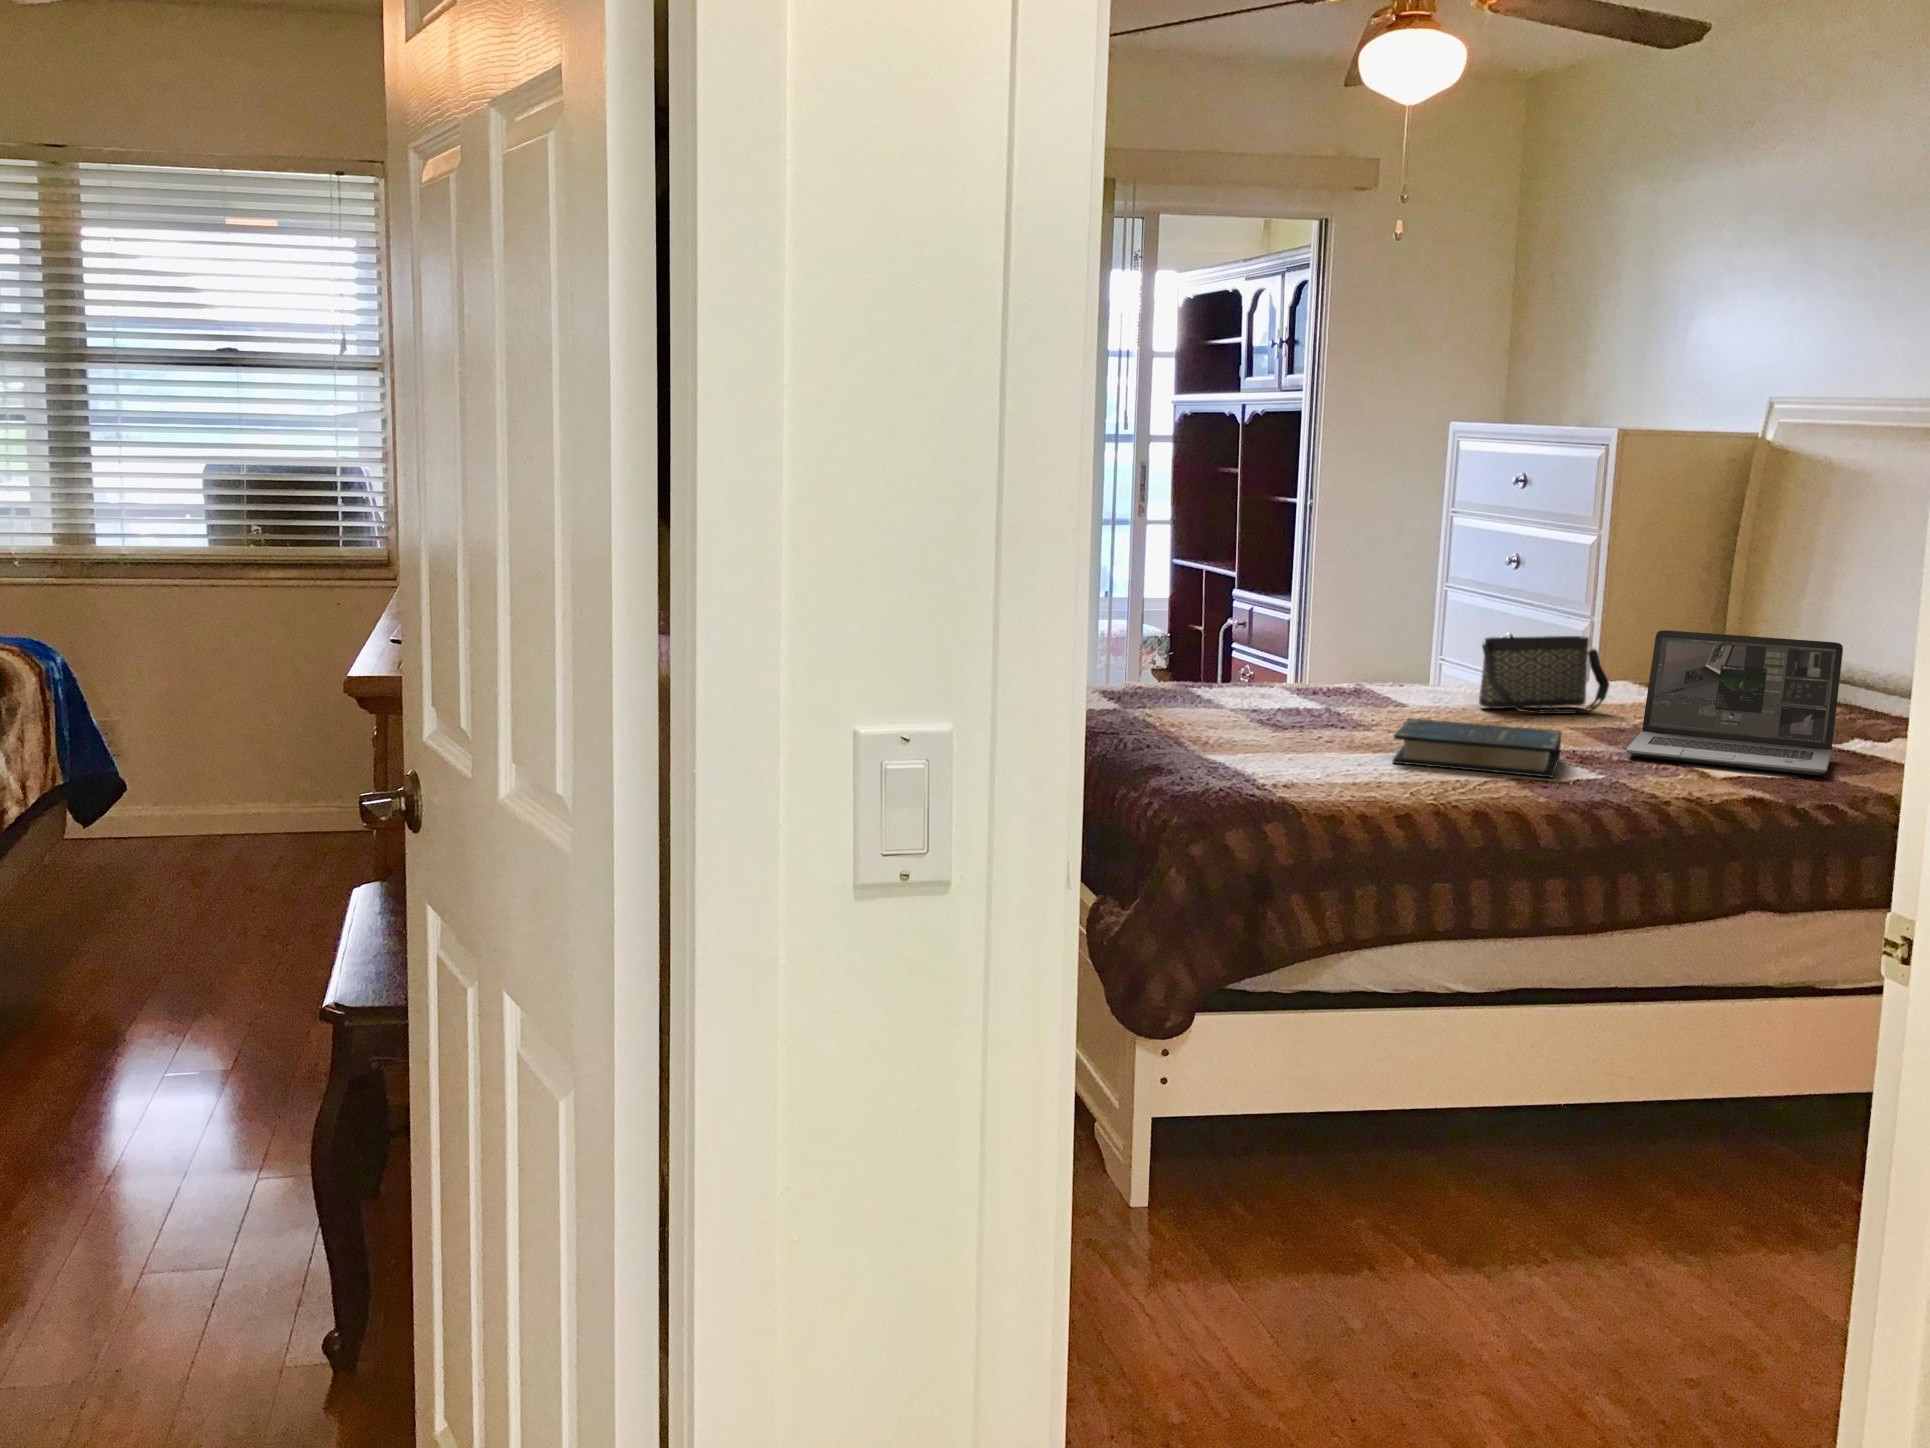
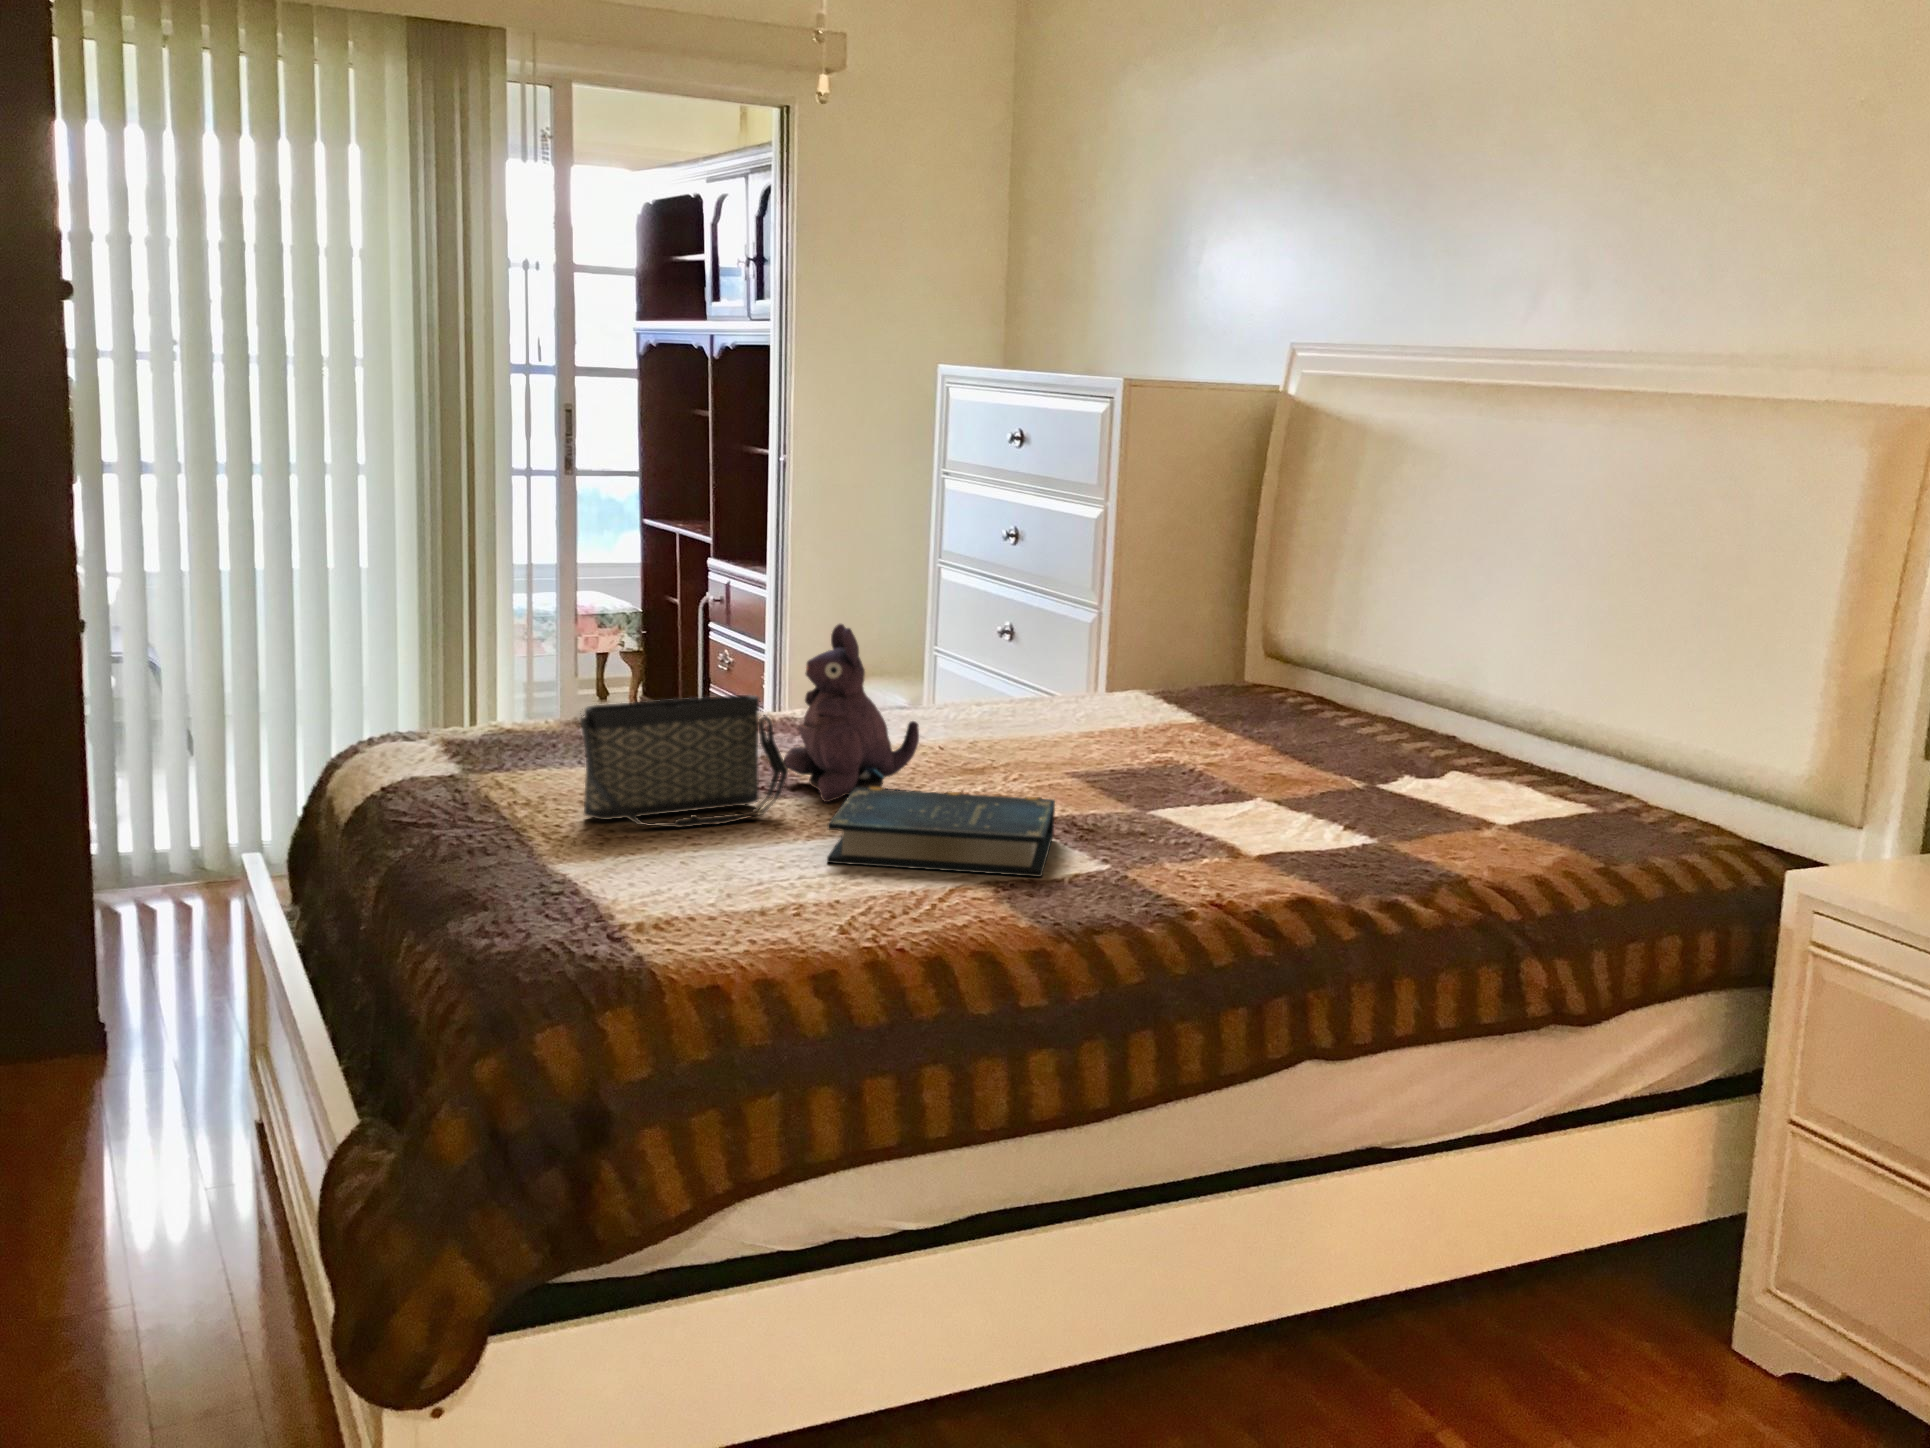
plush toy: none [1348,606,1452,734] -> present [784,624,919,802]
laptop: present [1626,630,1843,775] -> none [1138,647,1390,844]
handbag: present [1479,636,1609,714] -> present [580,695,788,828]

